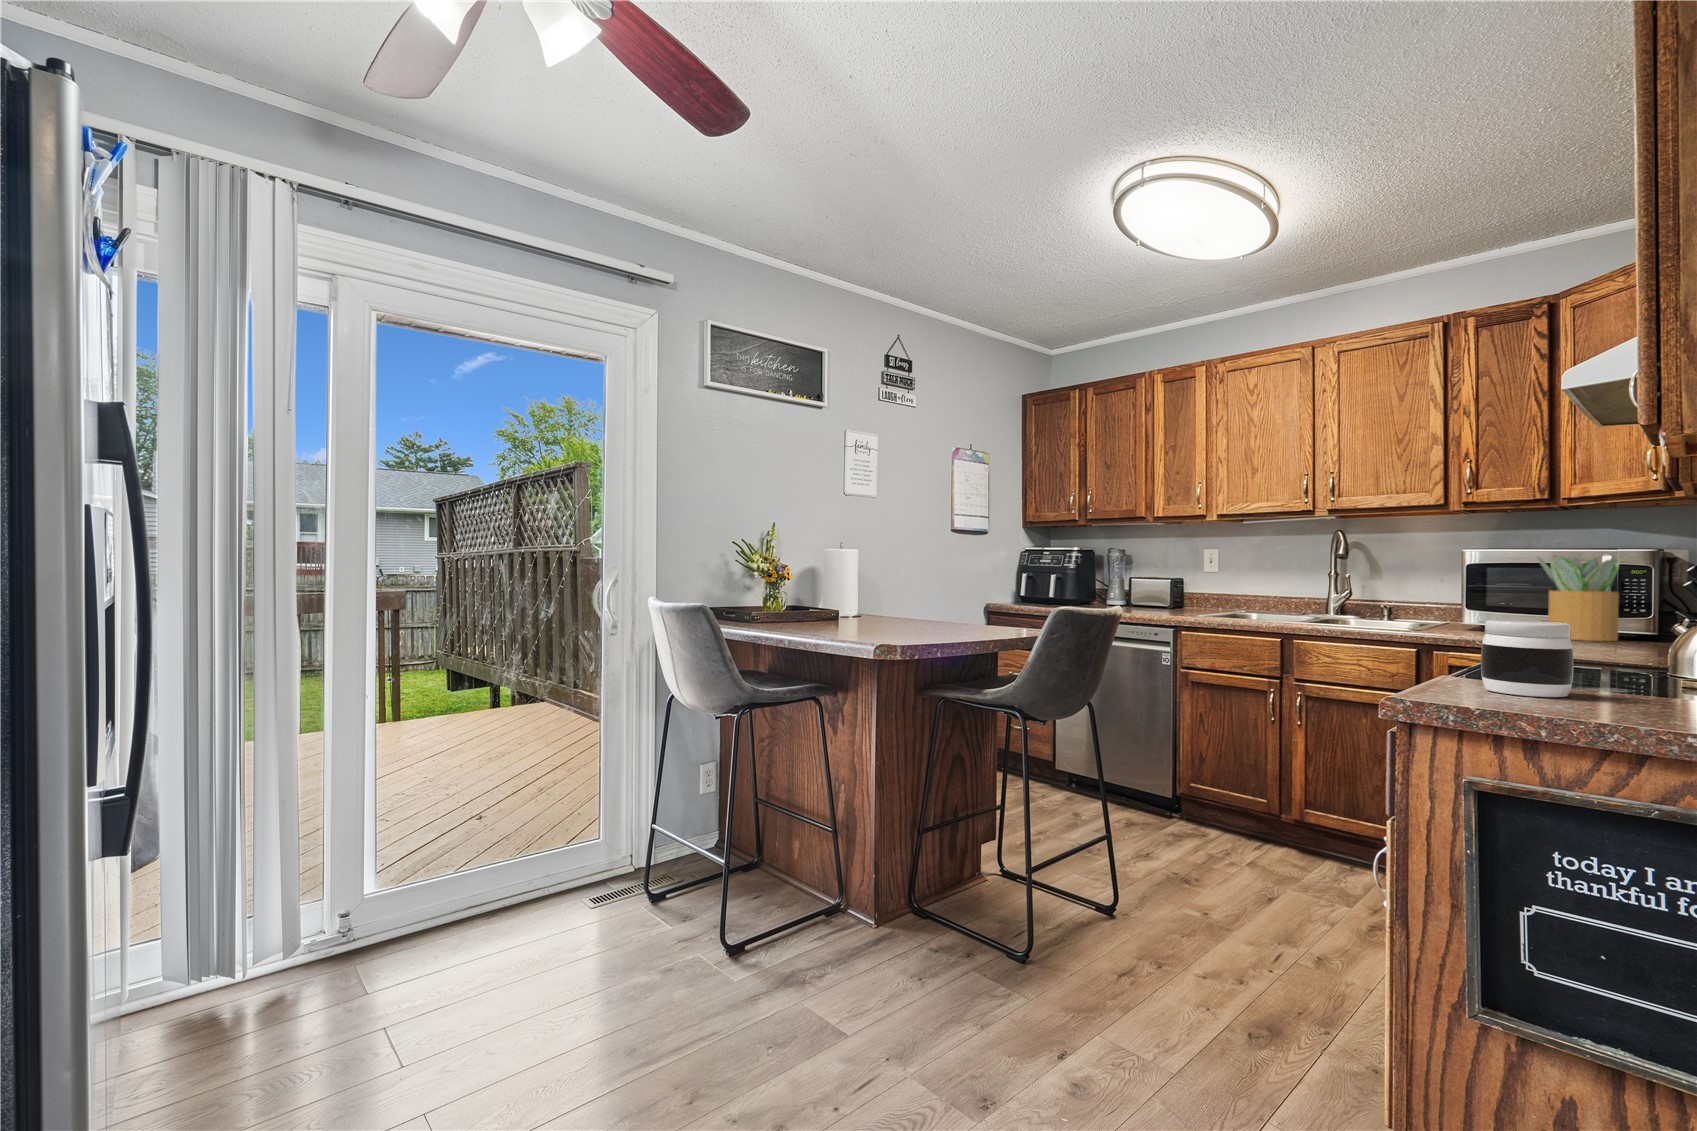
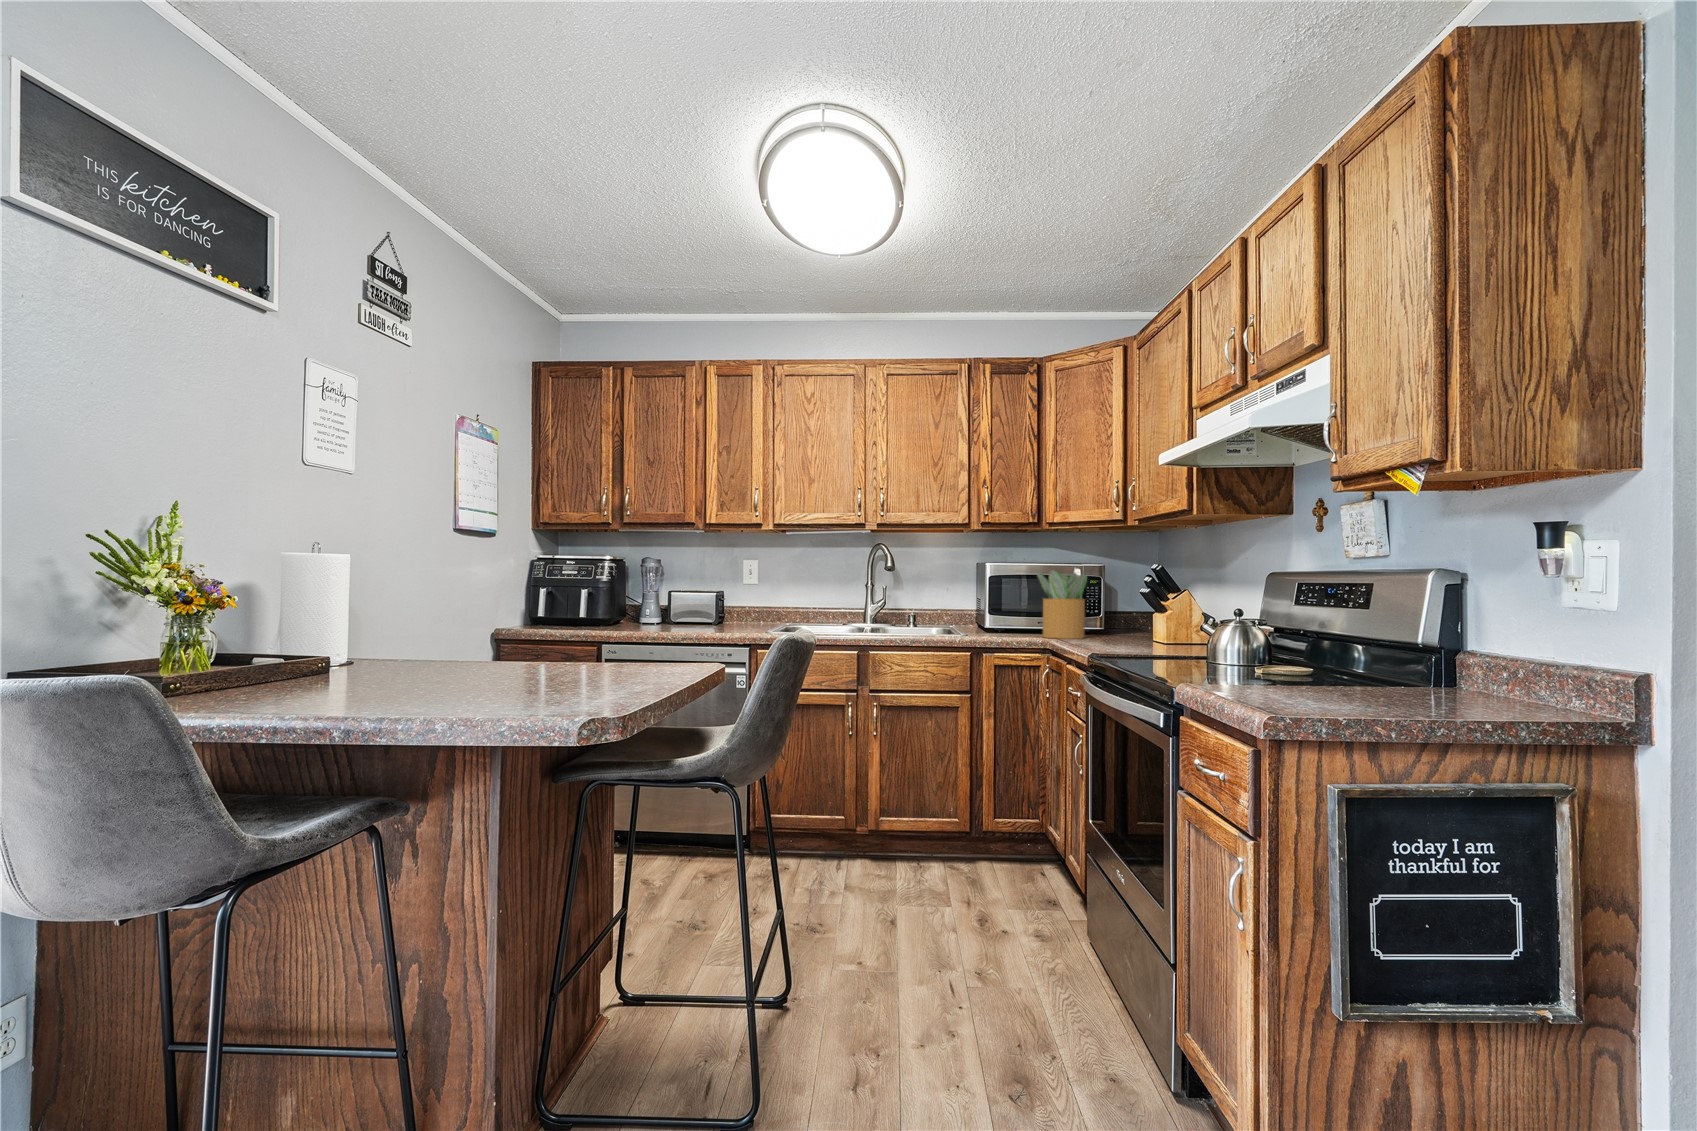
jar: present [1481,620,1573,697] -> none [1258,633,1328,701]

